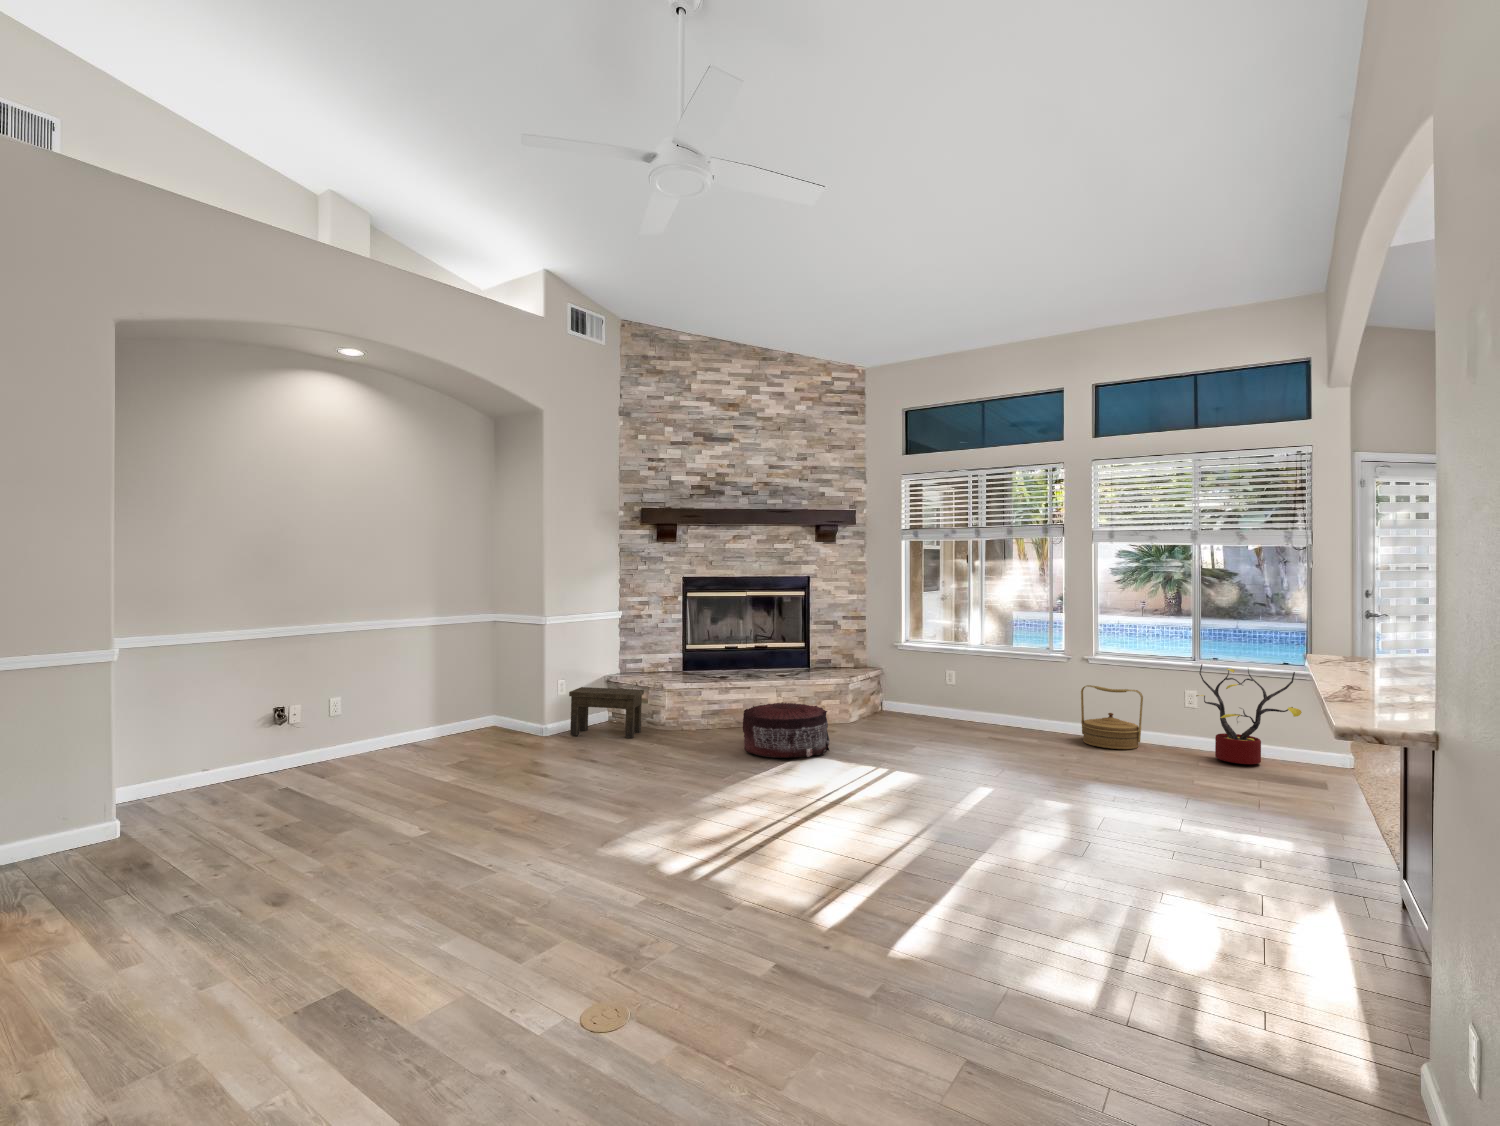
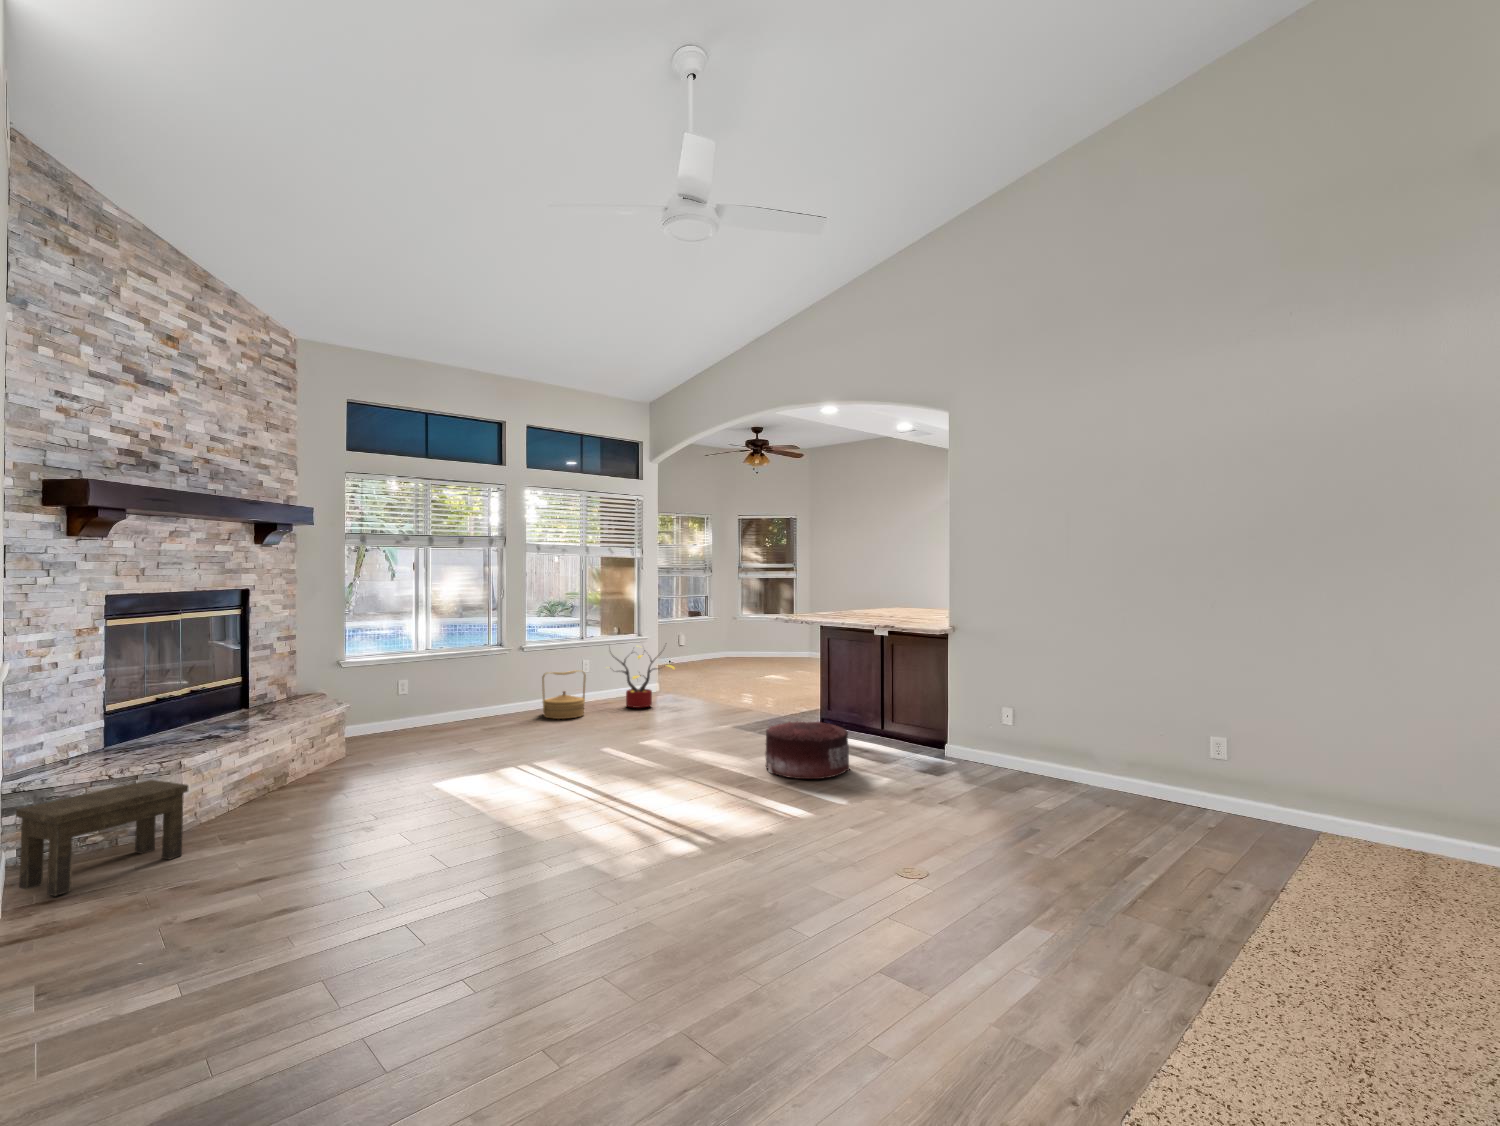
pouf: present [743,703,830,758] -> present [765,721,850,779]

